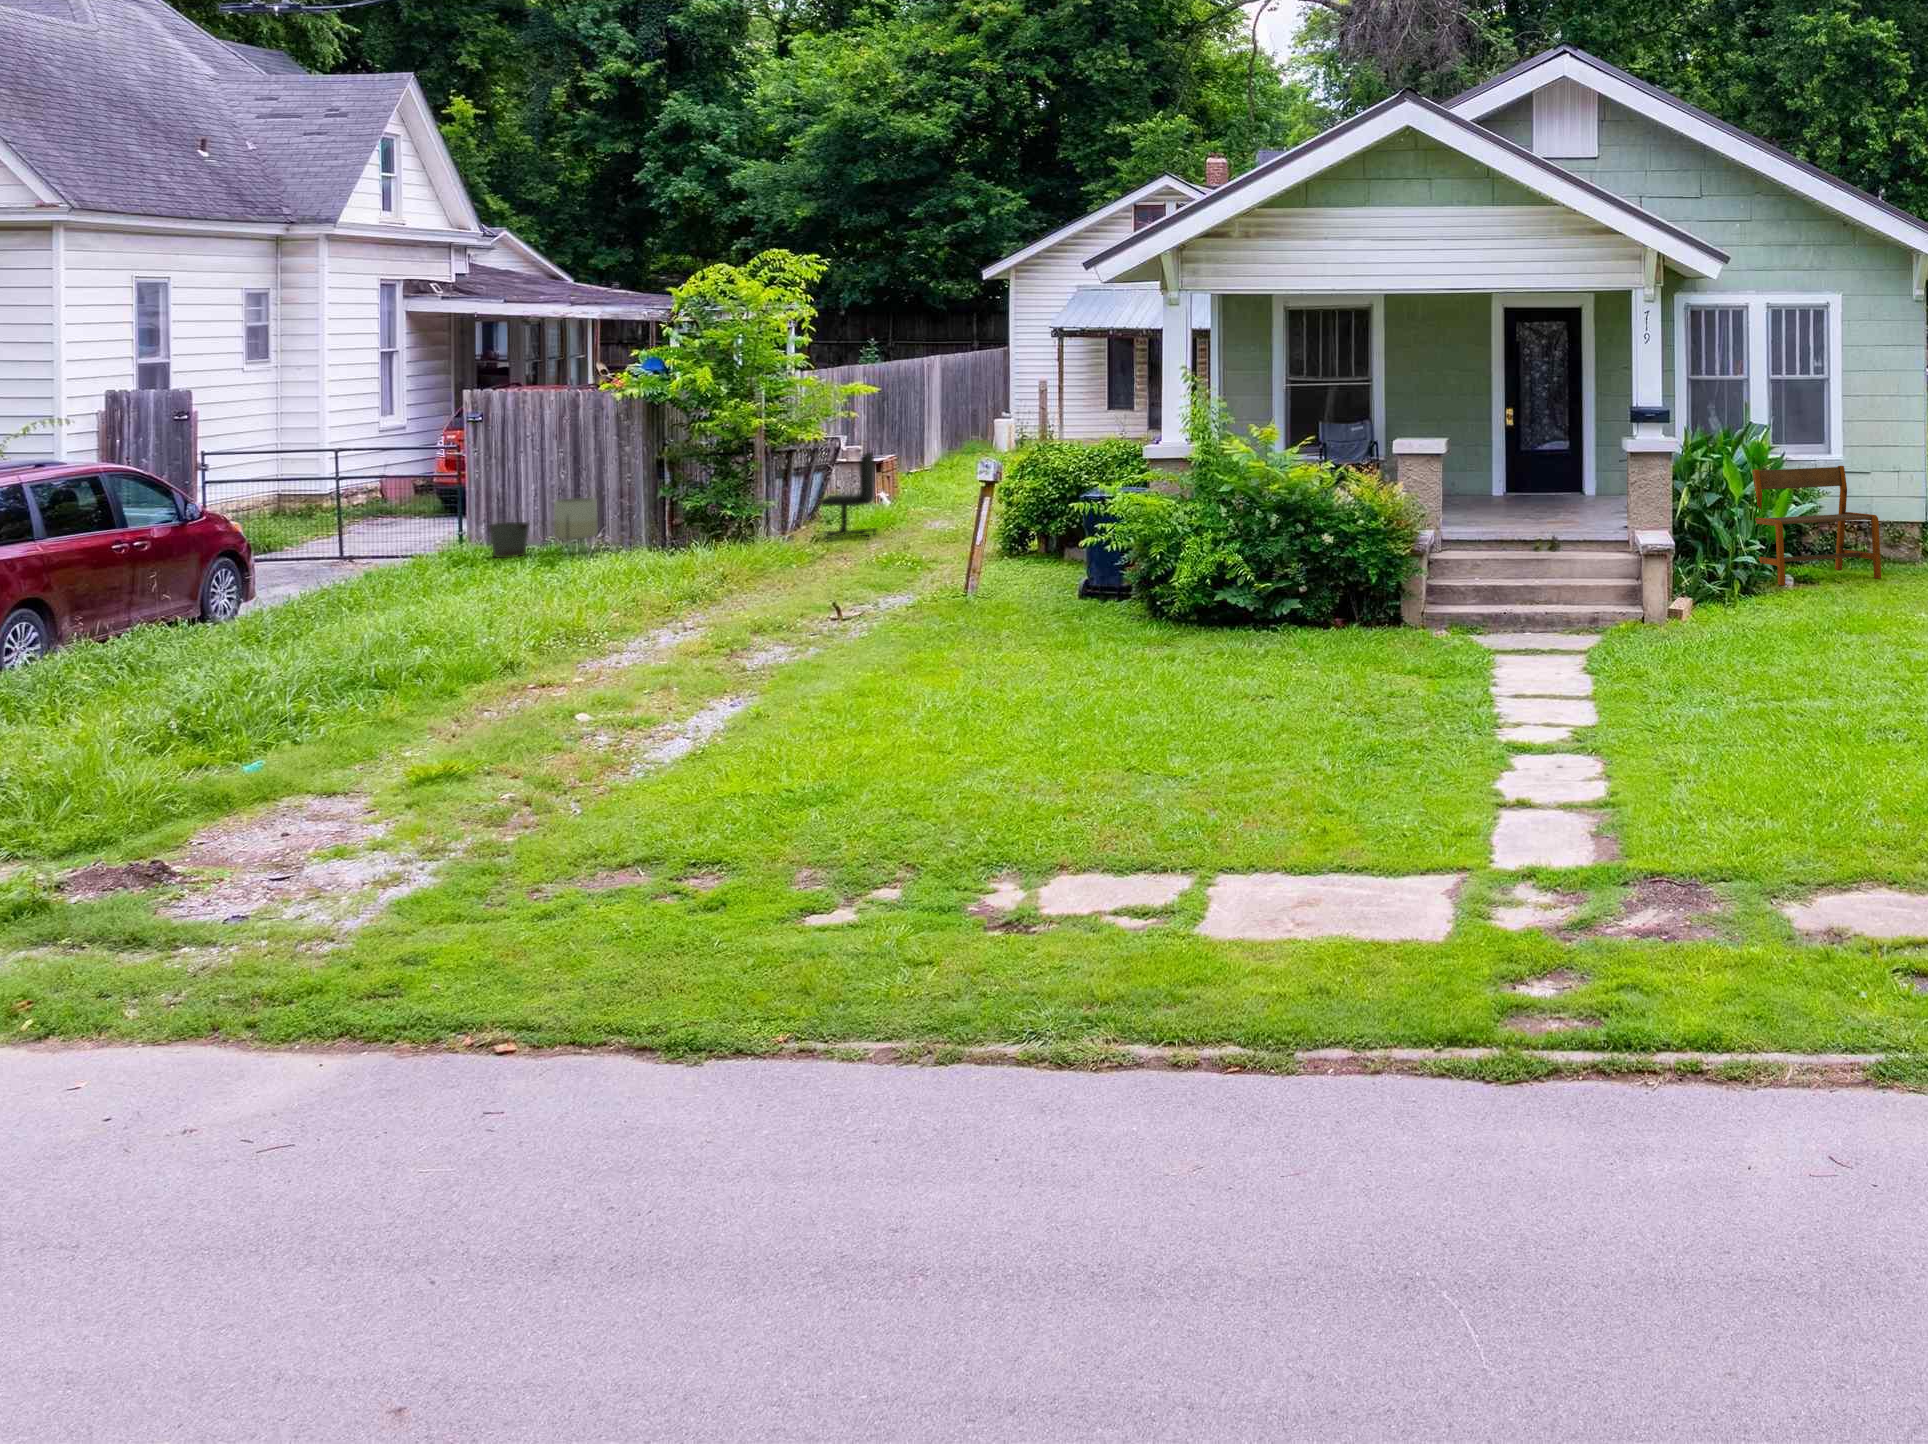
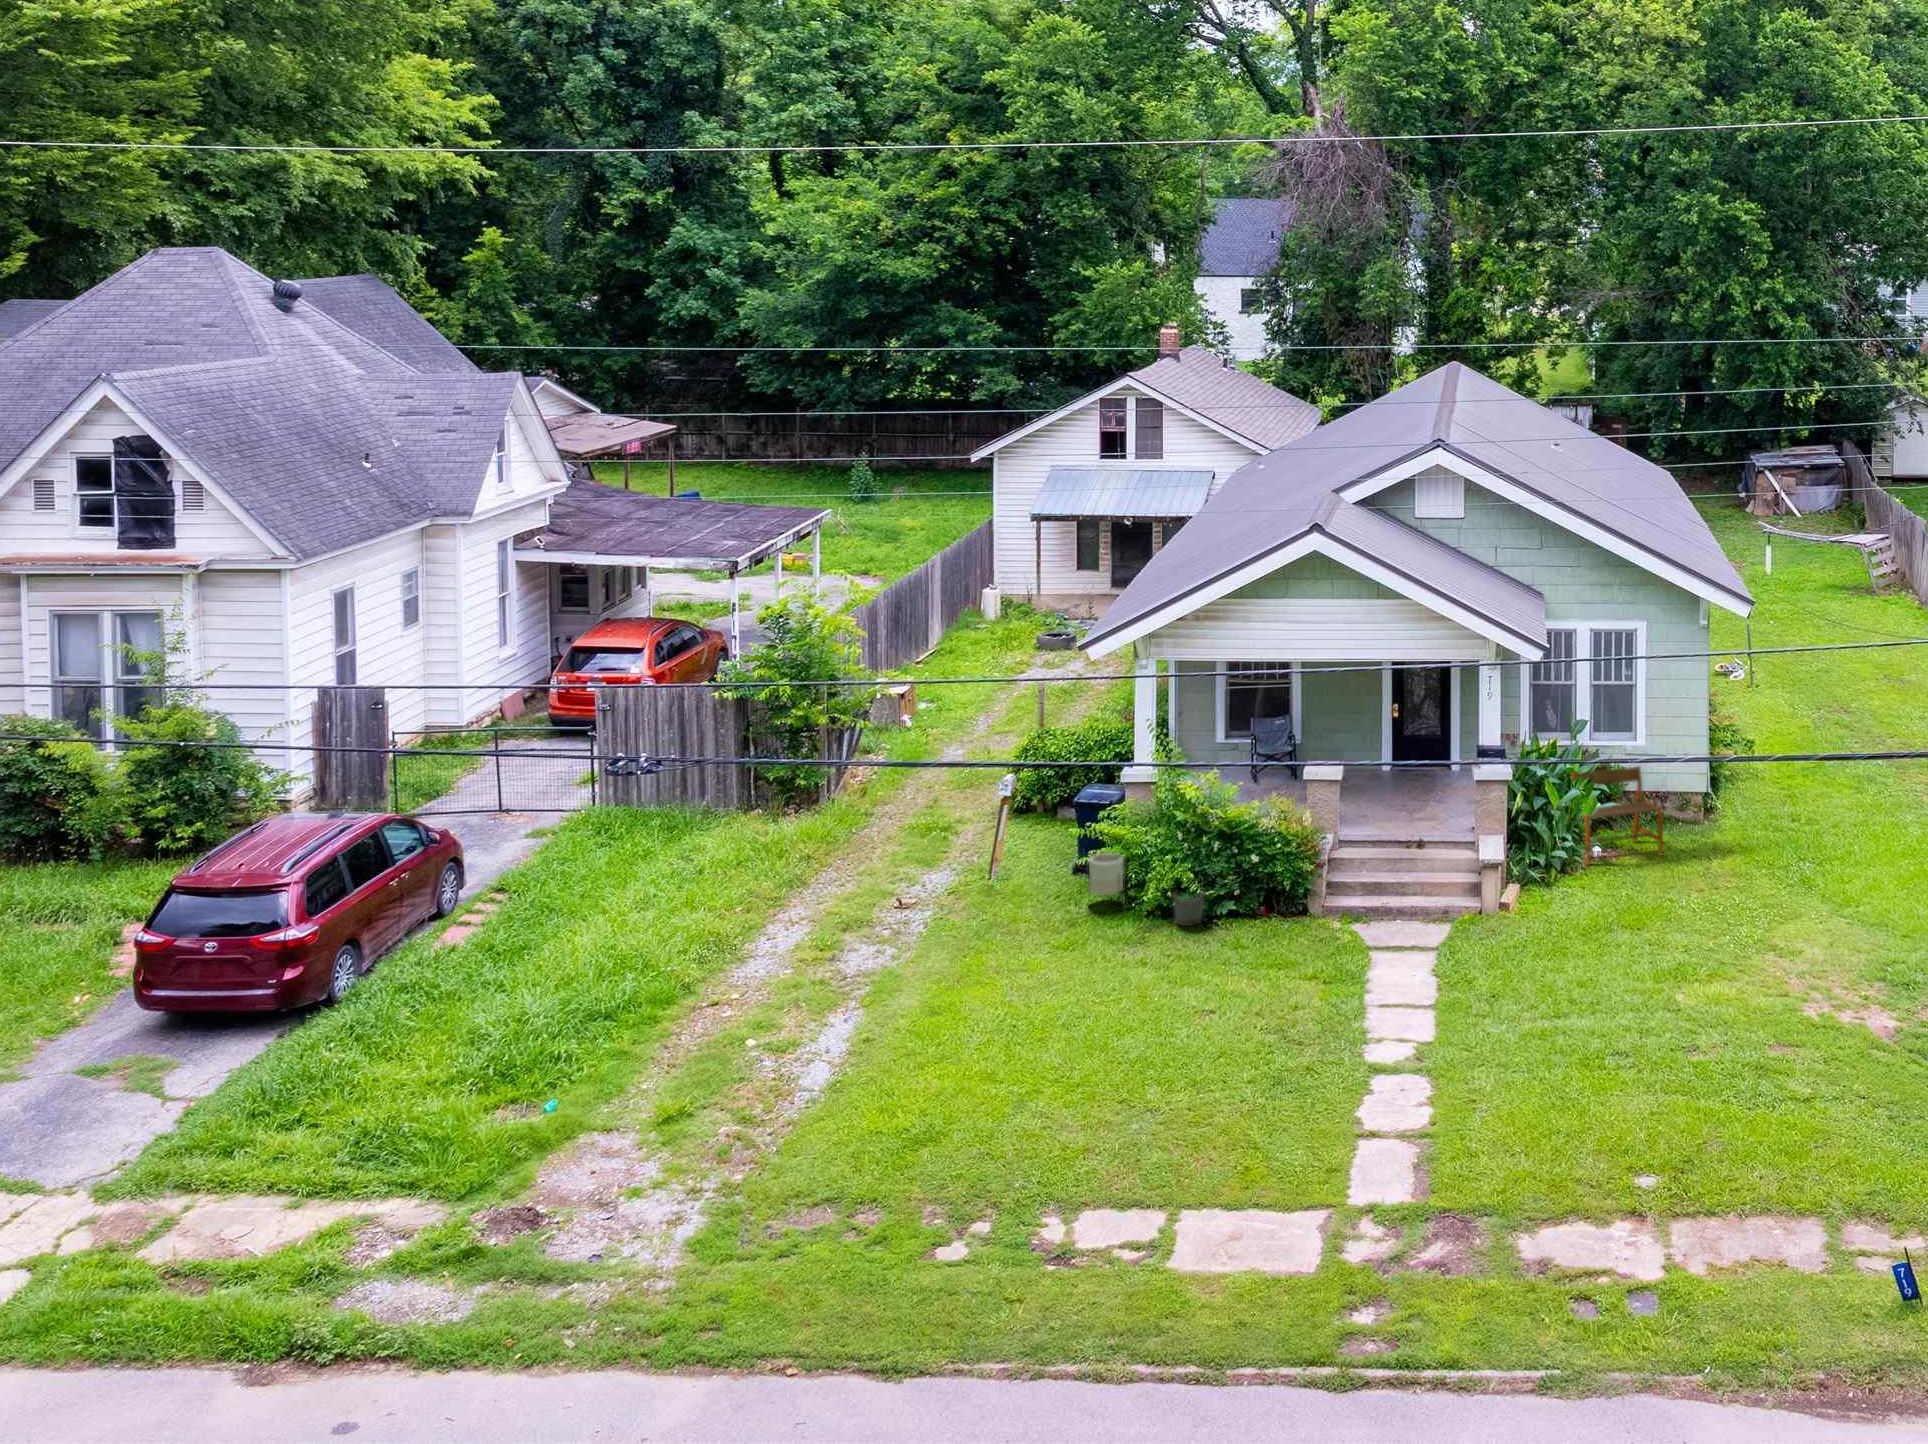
chair: present [818,452,876,540] -> none [849,714,902,789]
planter: present [554,498,598,544] -> present [1088,853,1123,895]
bucket: present [489,522,529,558] -> present [1173,891,1205,926]

